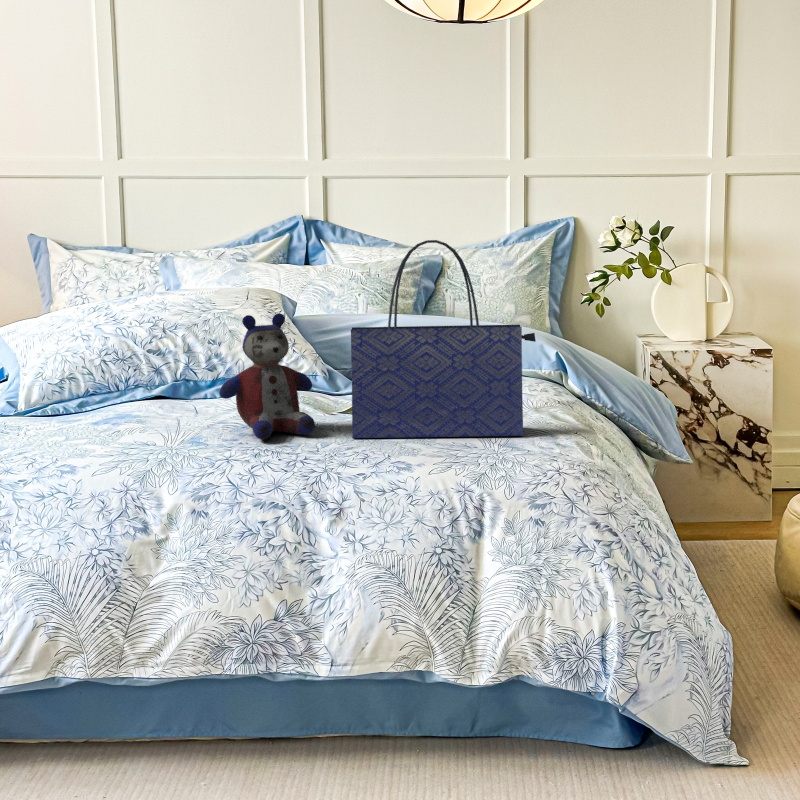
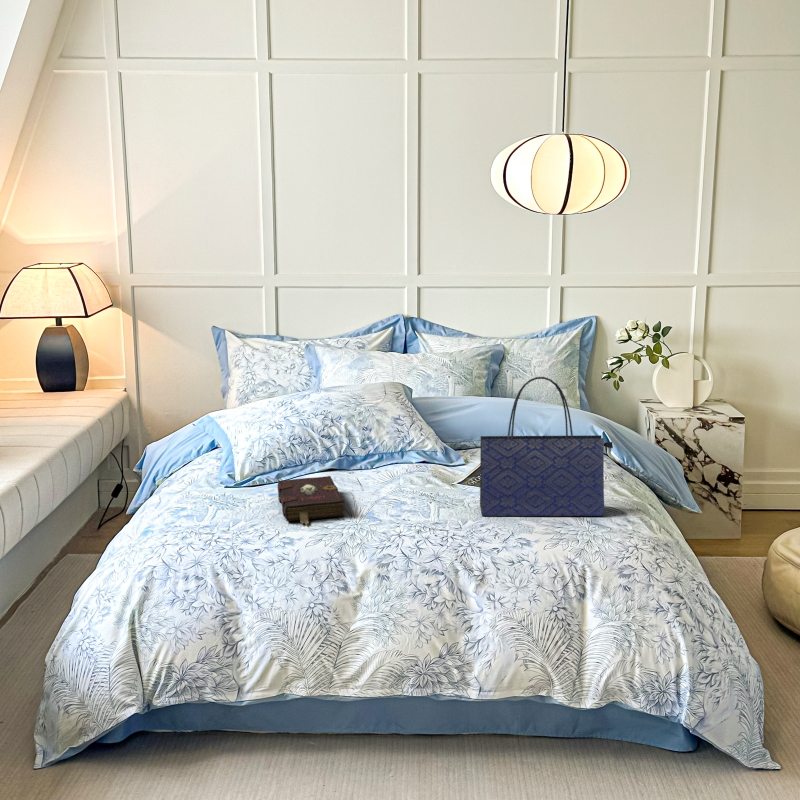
stuffed bear: present [219,313,315,440] -> none [386,424,454,517]
book: none [68,397,157,450] -> present [278,476,344,525]

